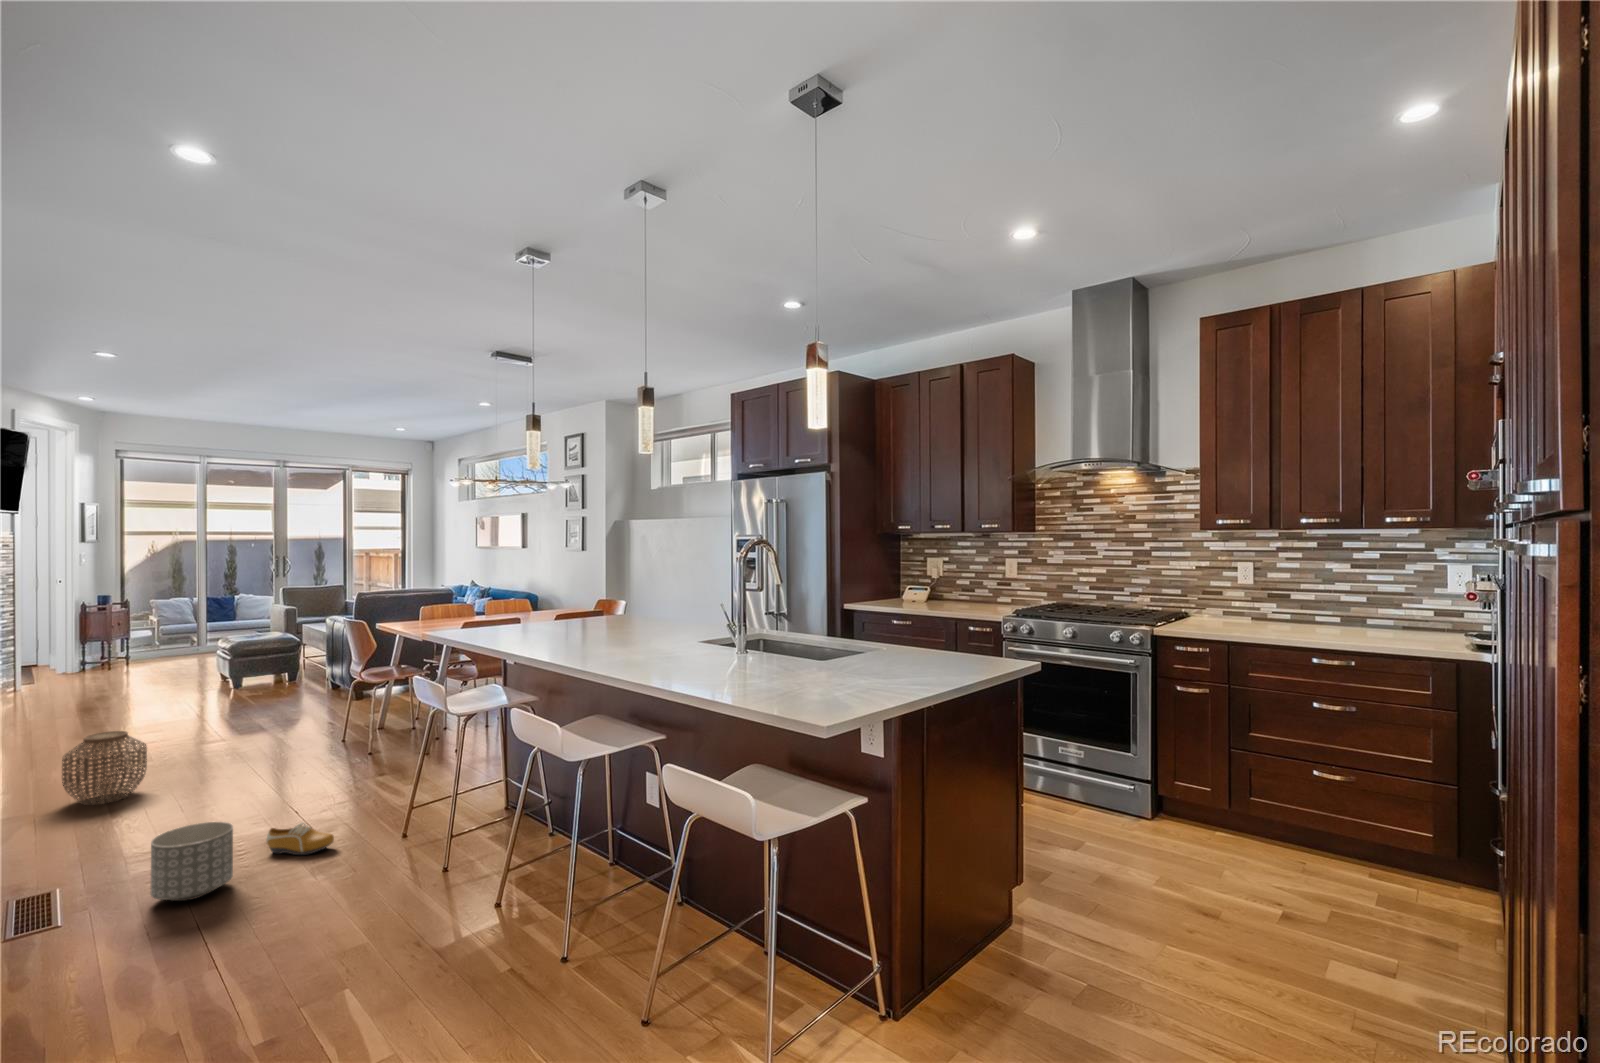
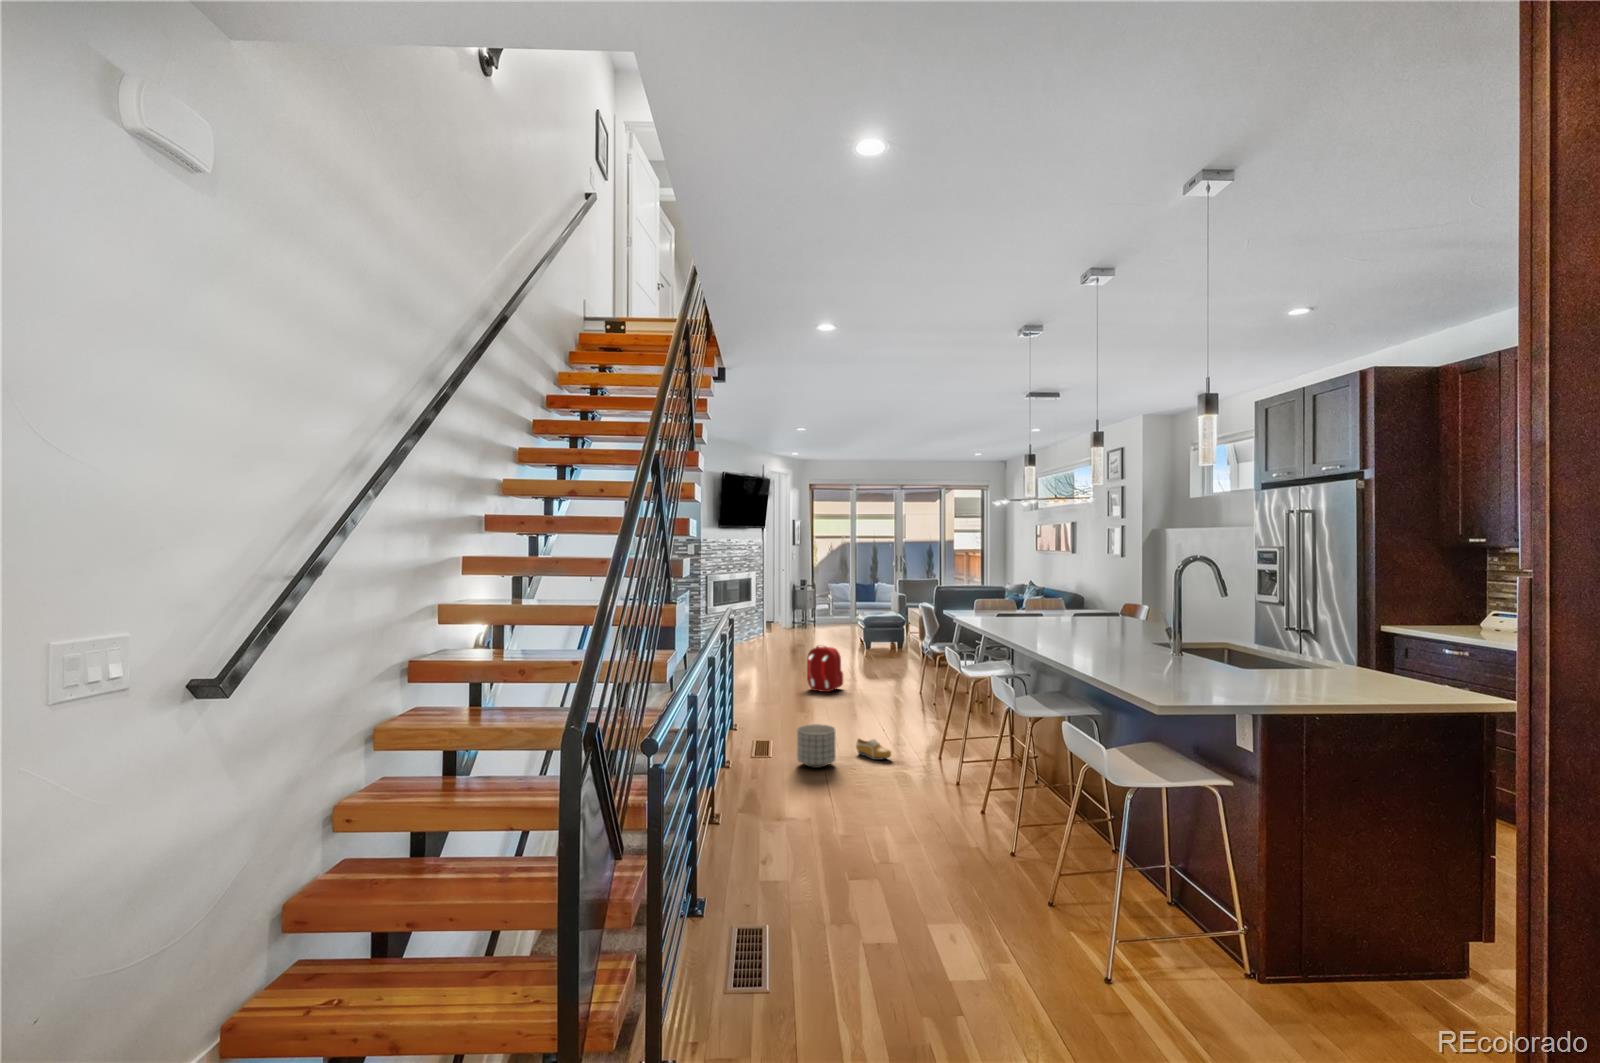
backpack: none [136,691,209,764] -> present [807,646,843,692]
woven basket: present [62,731,147,805] -> none [771,665,809,708]

